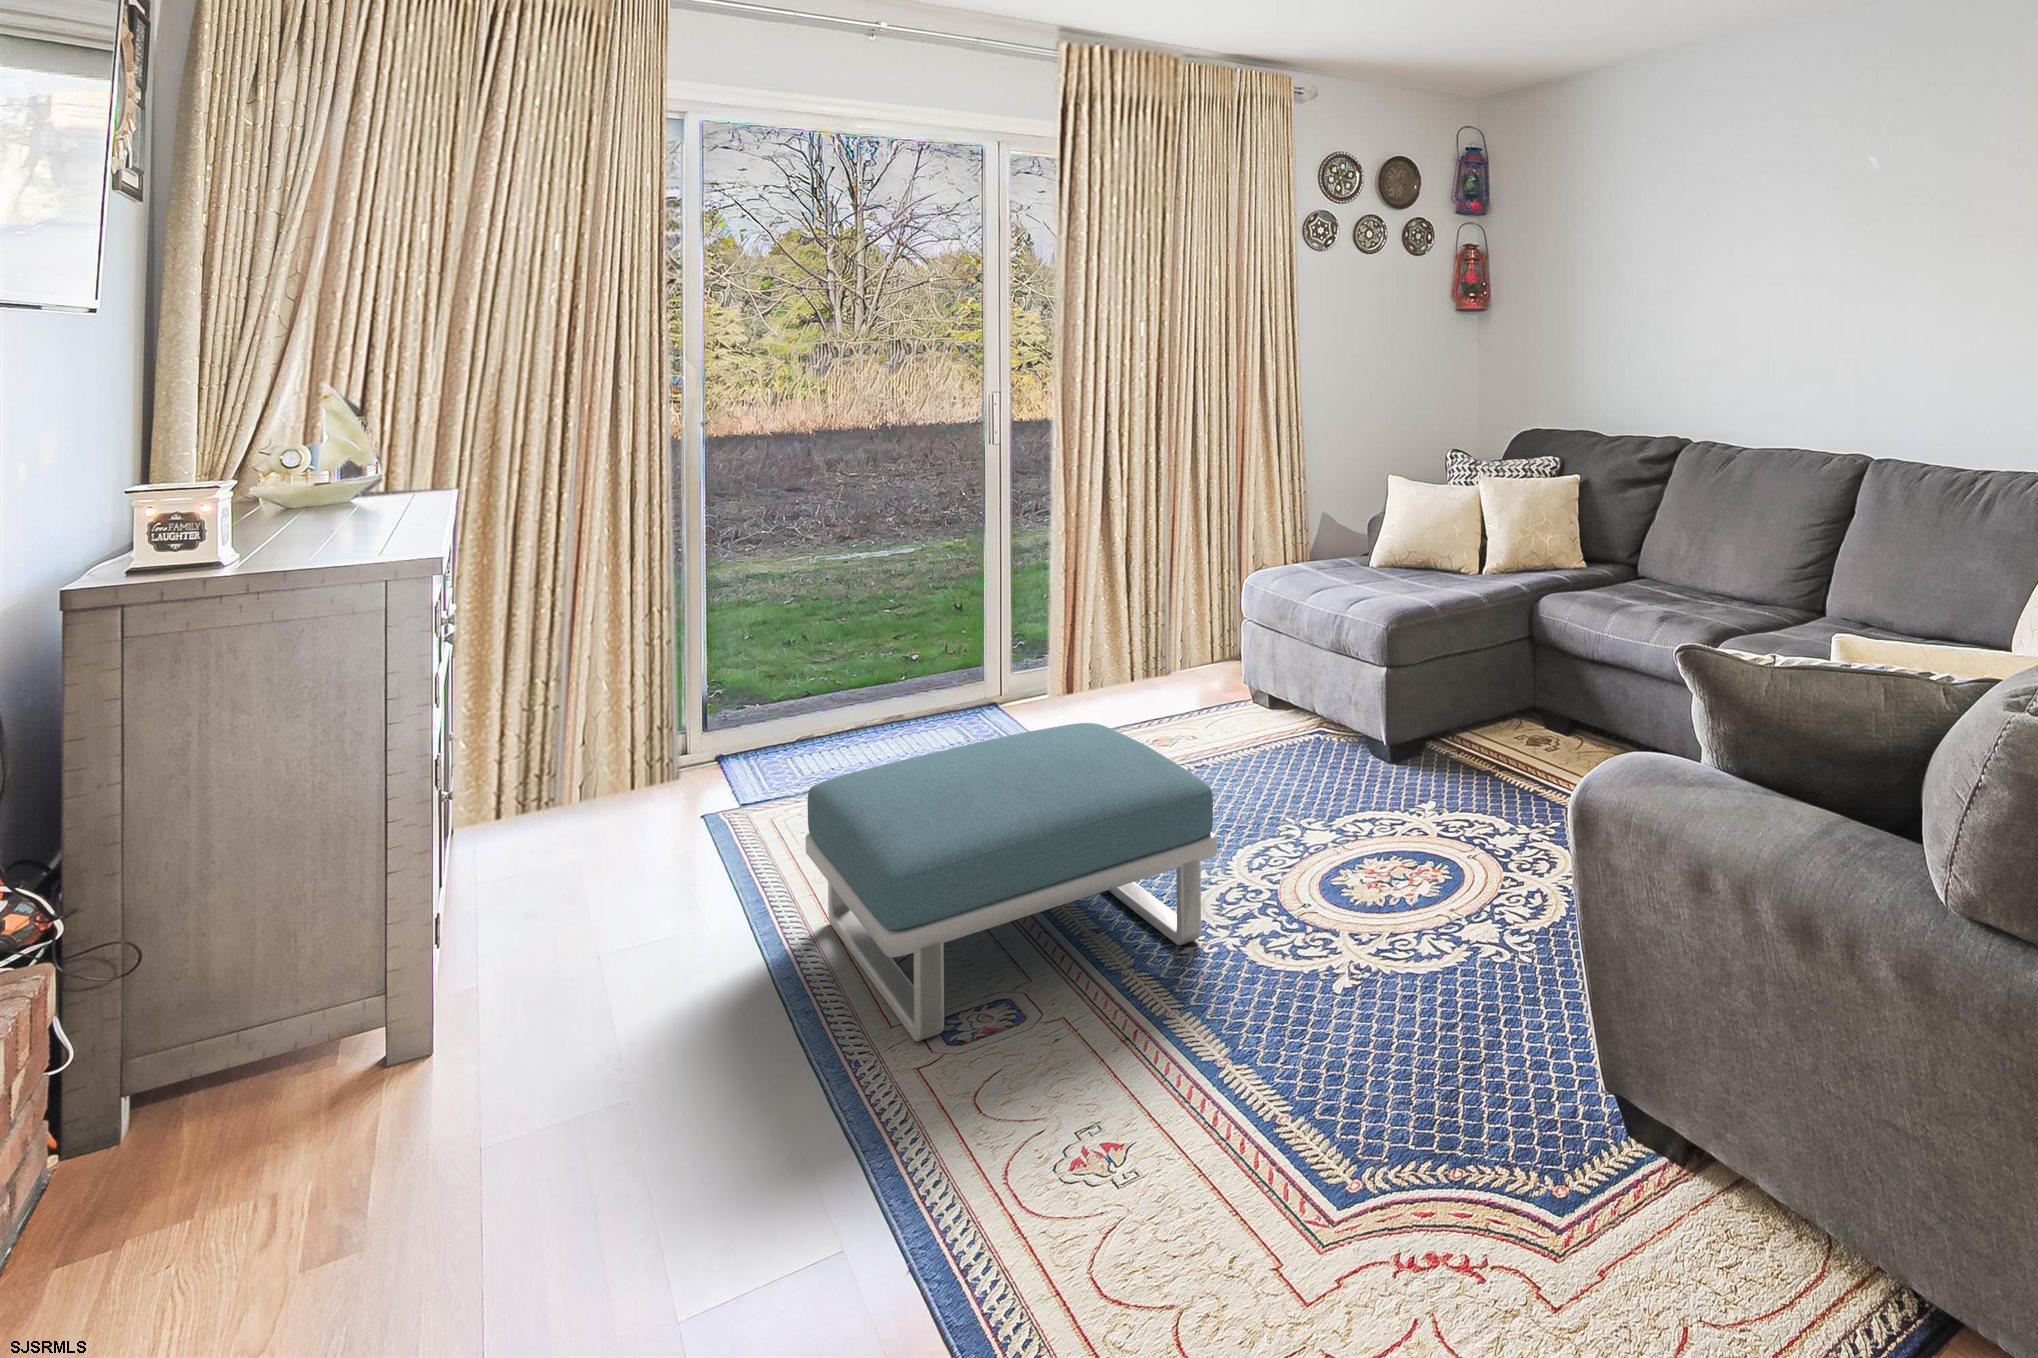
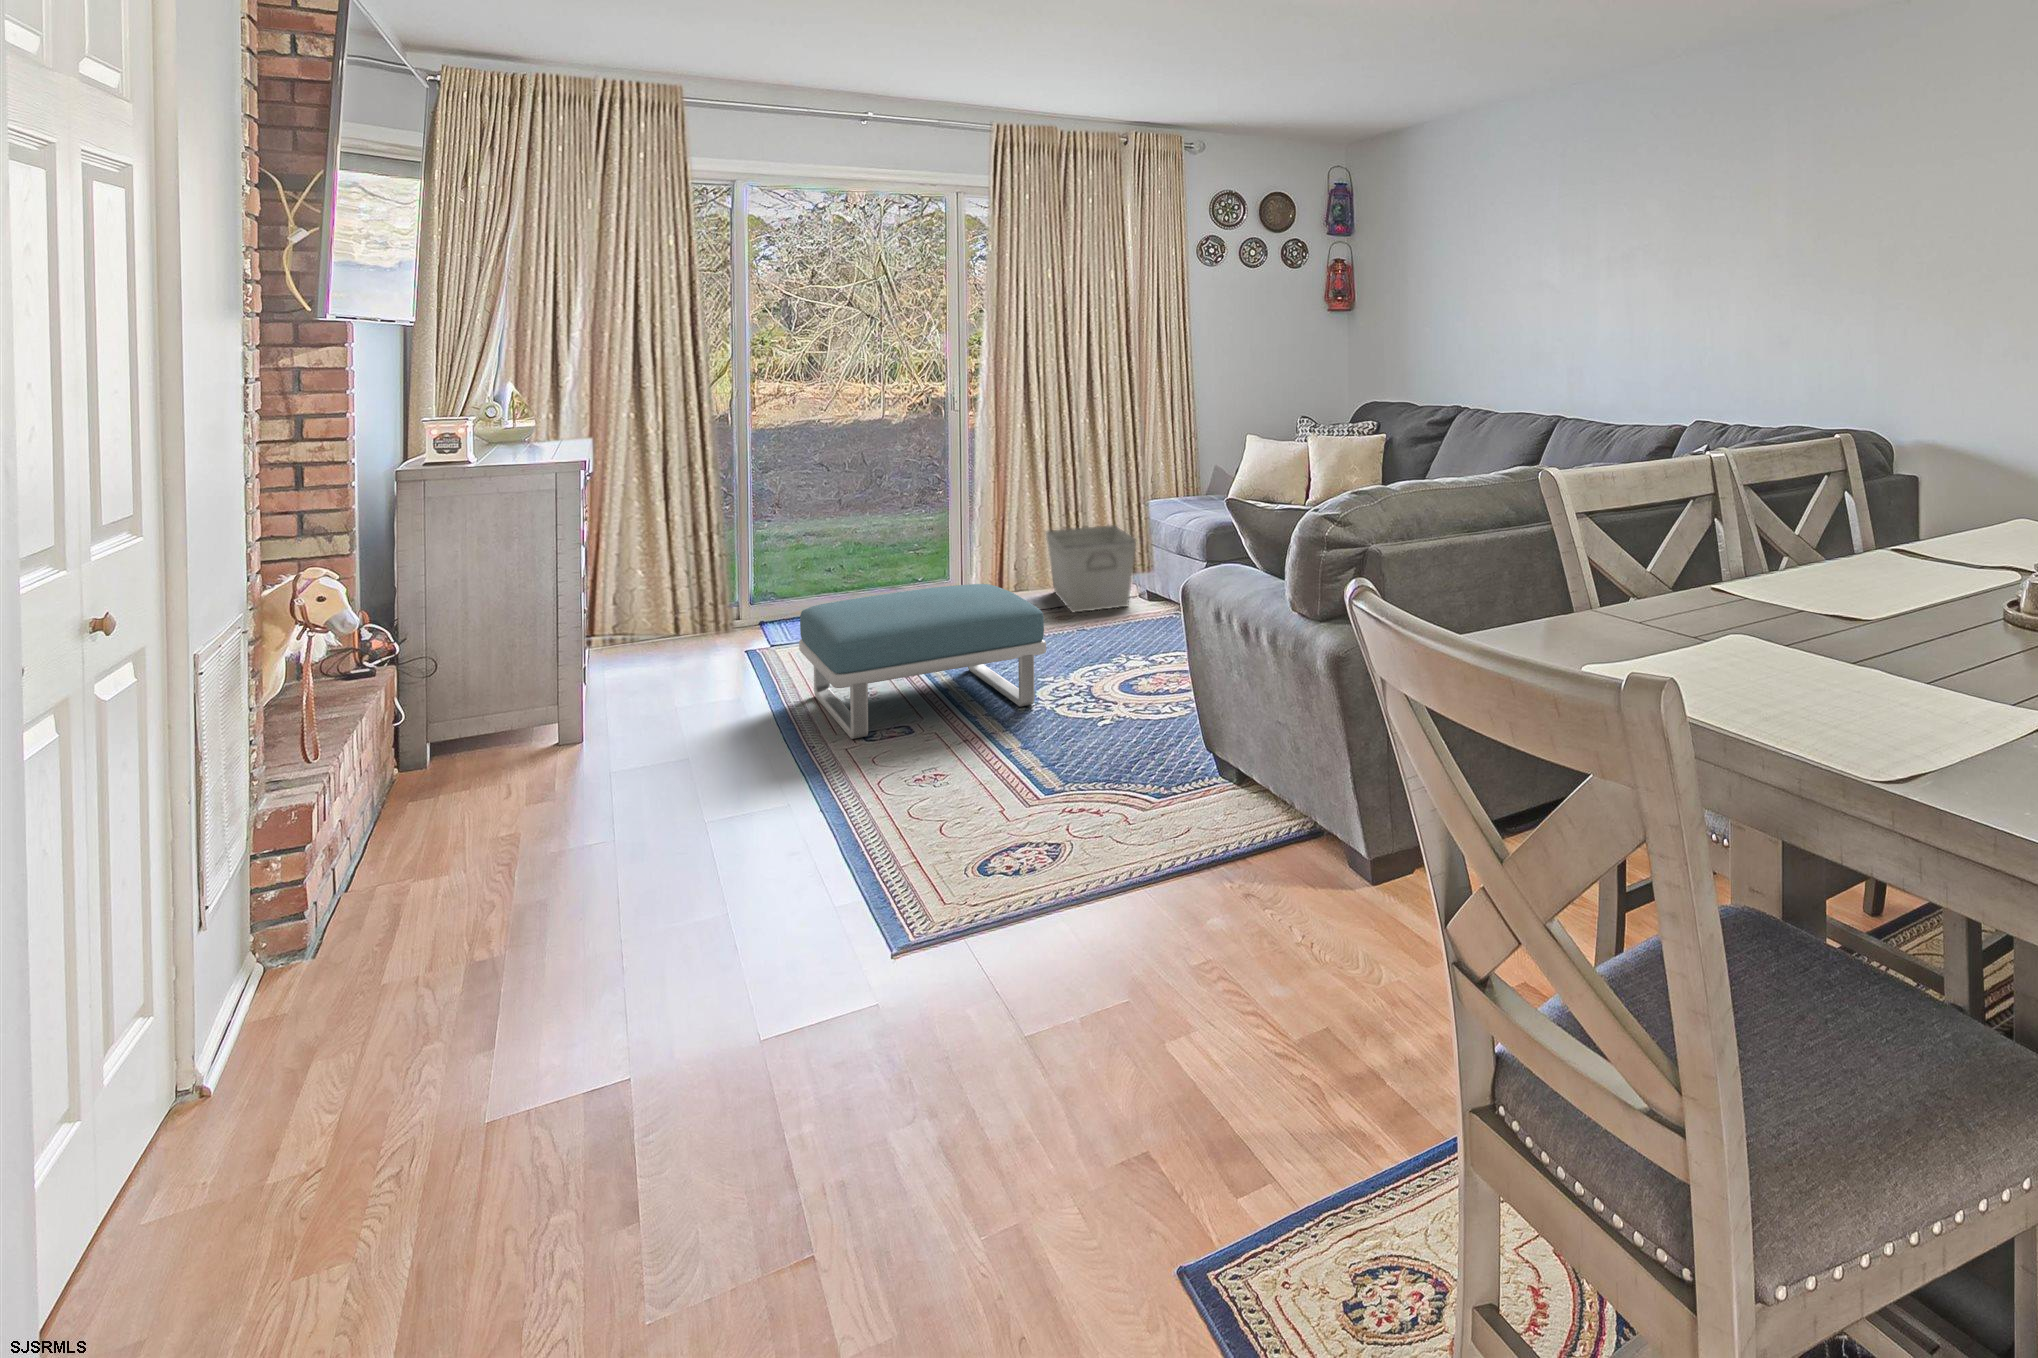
storage bin: none [1118,597,1258,730] -> present [1046,525,1136,612]

